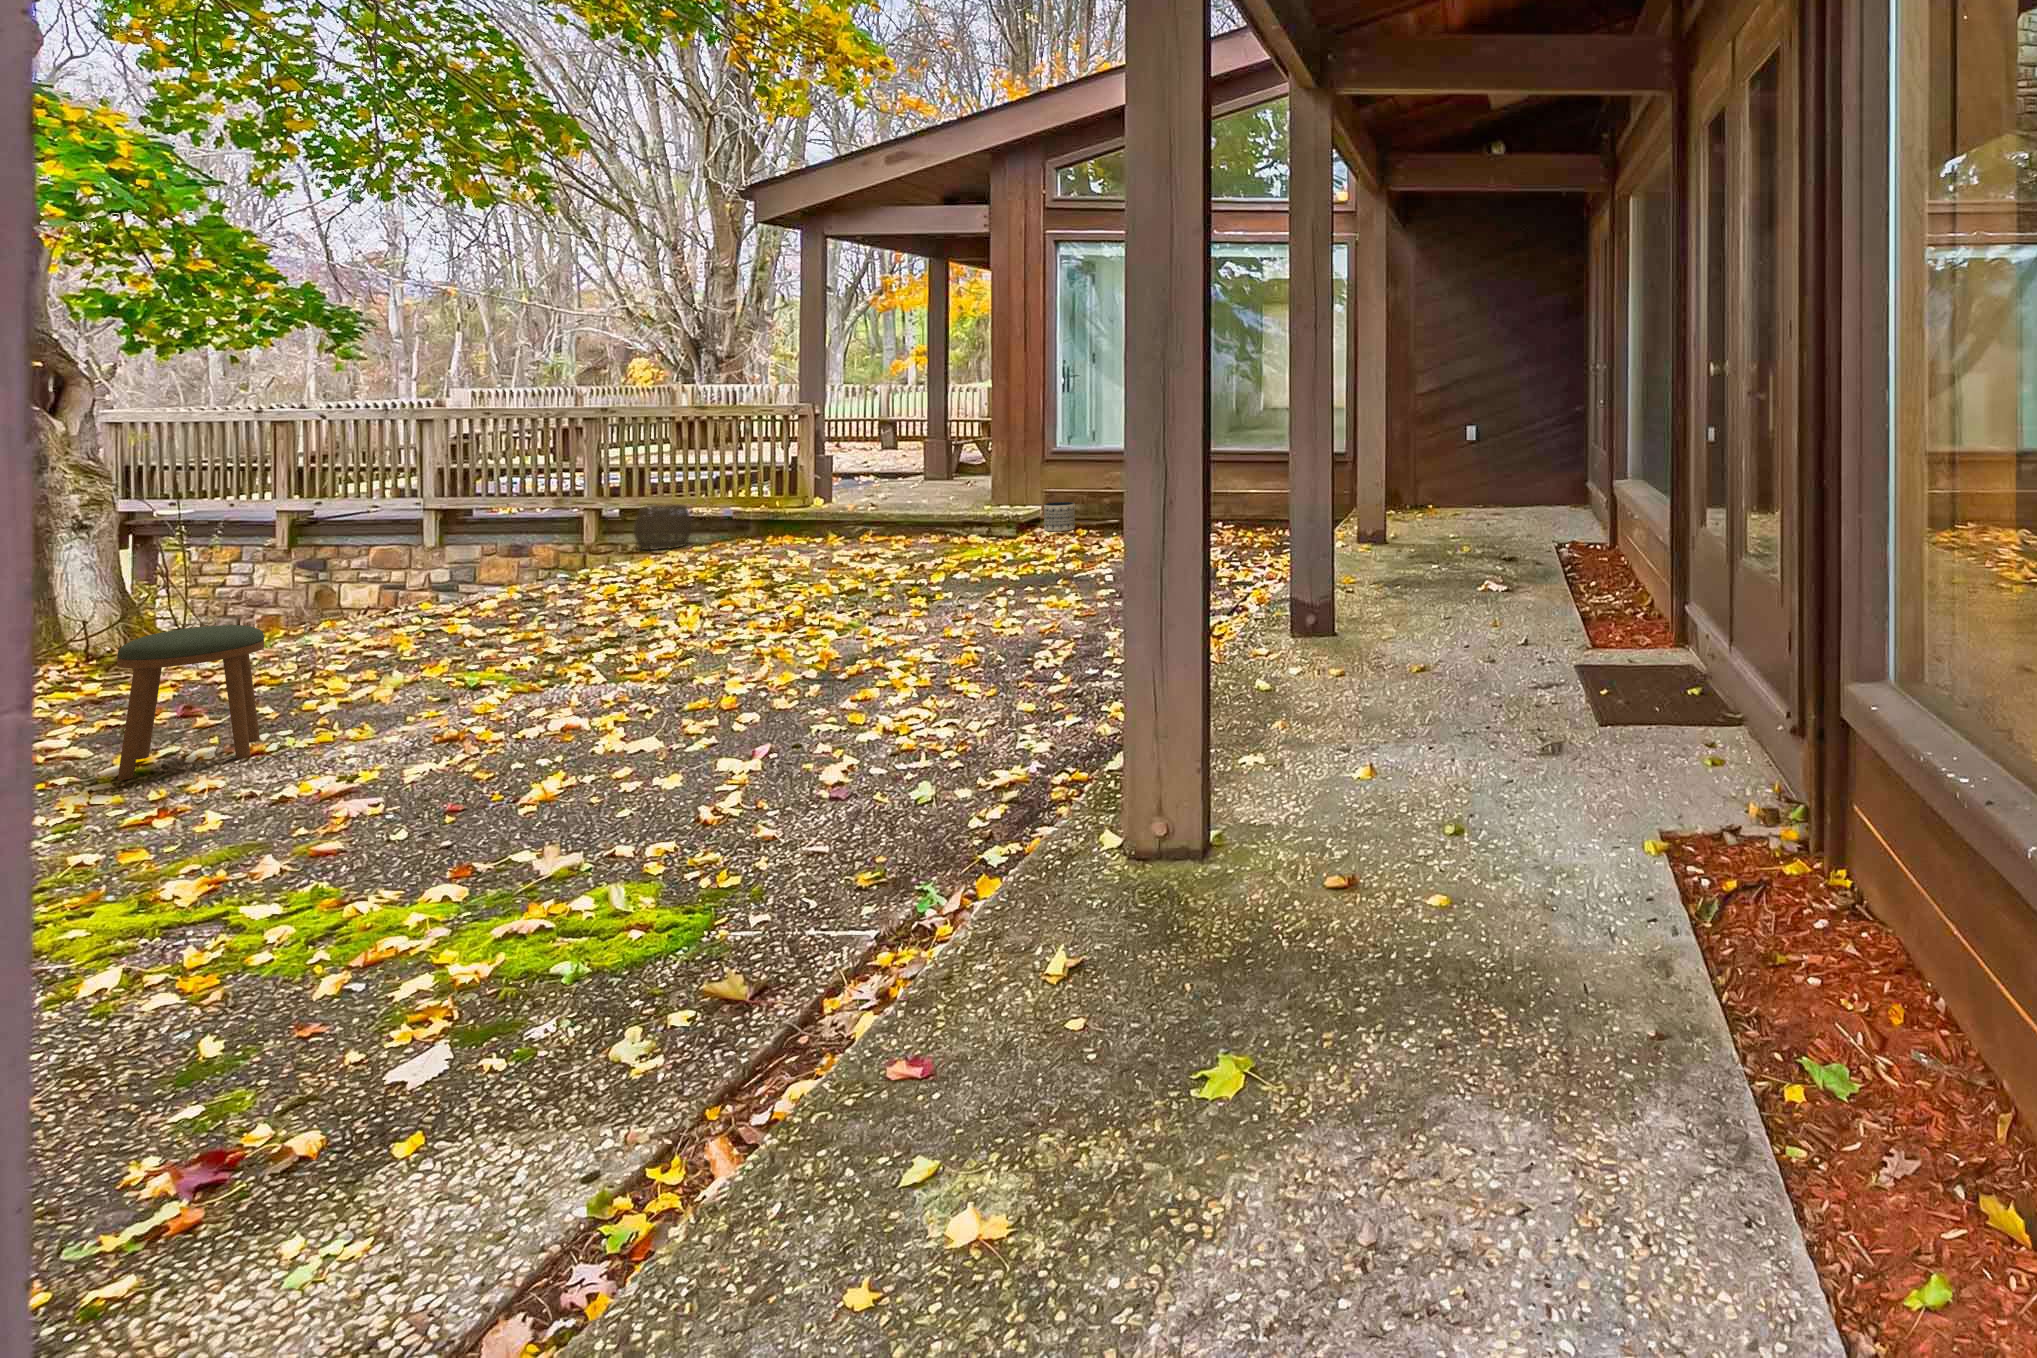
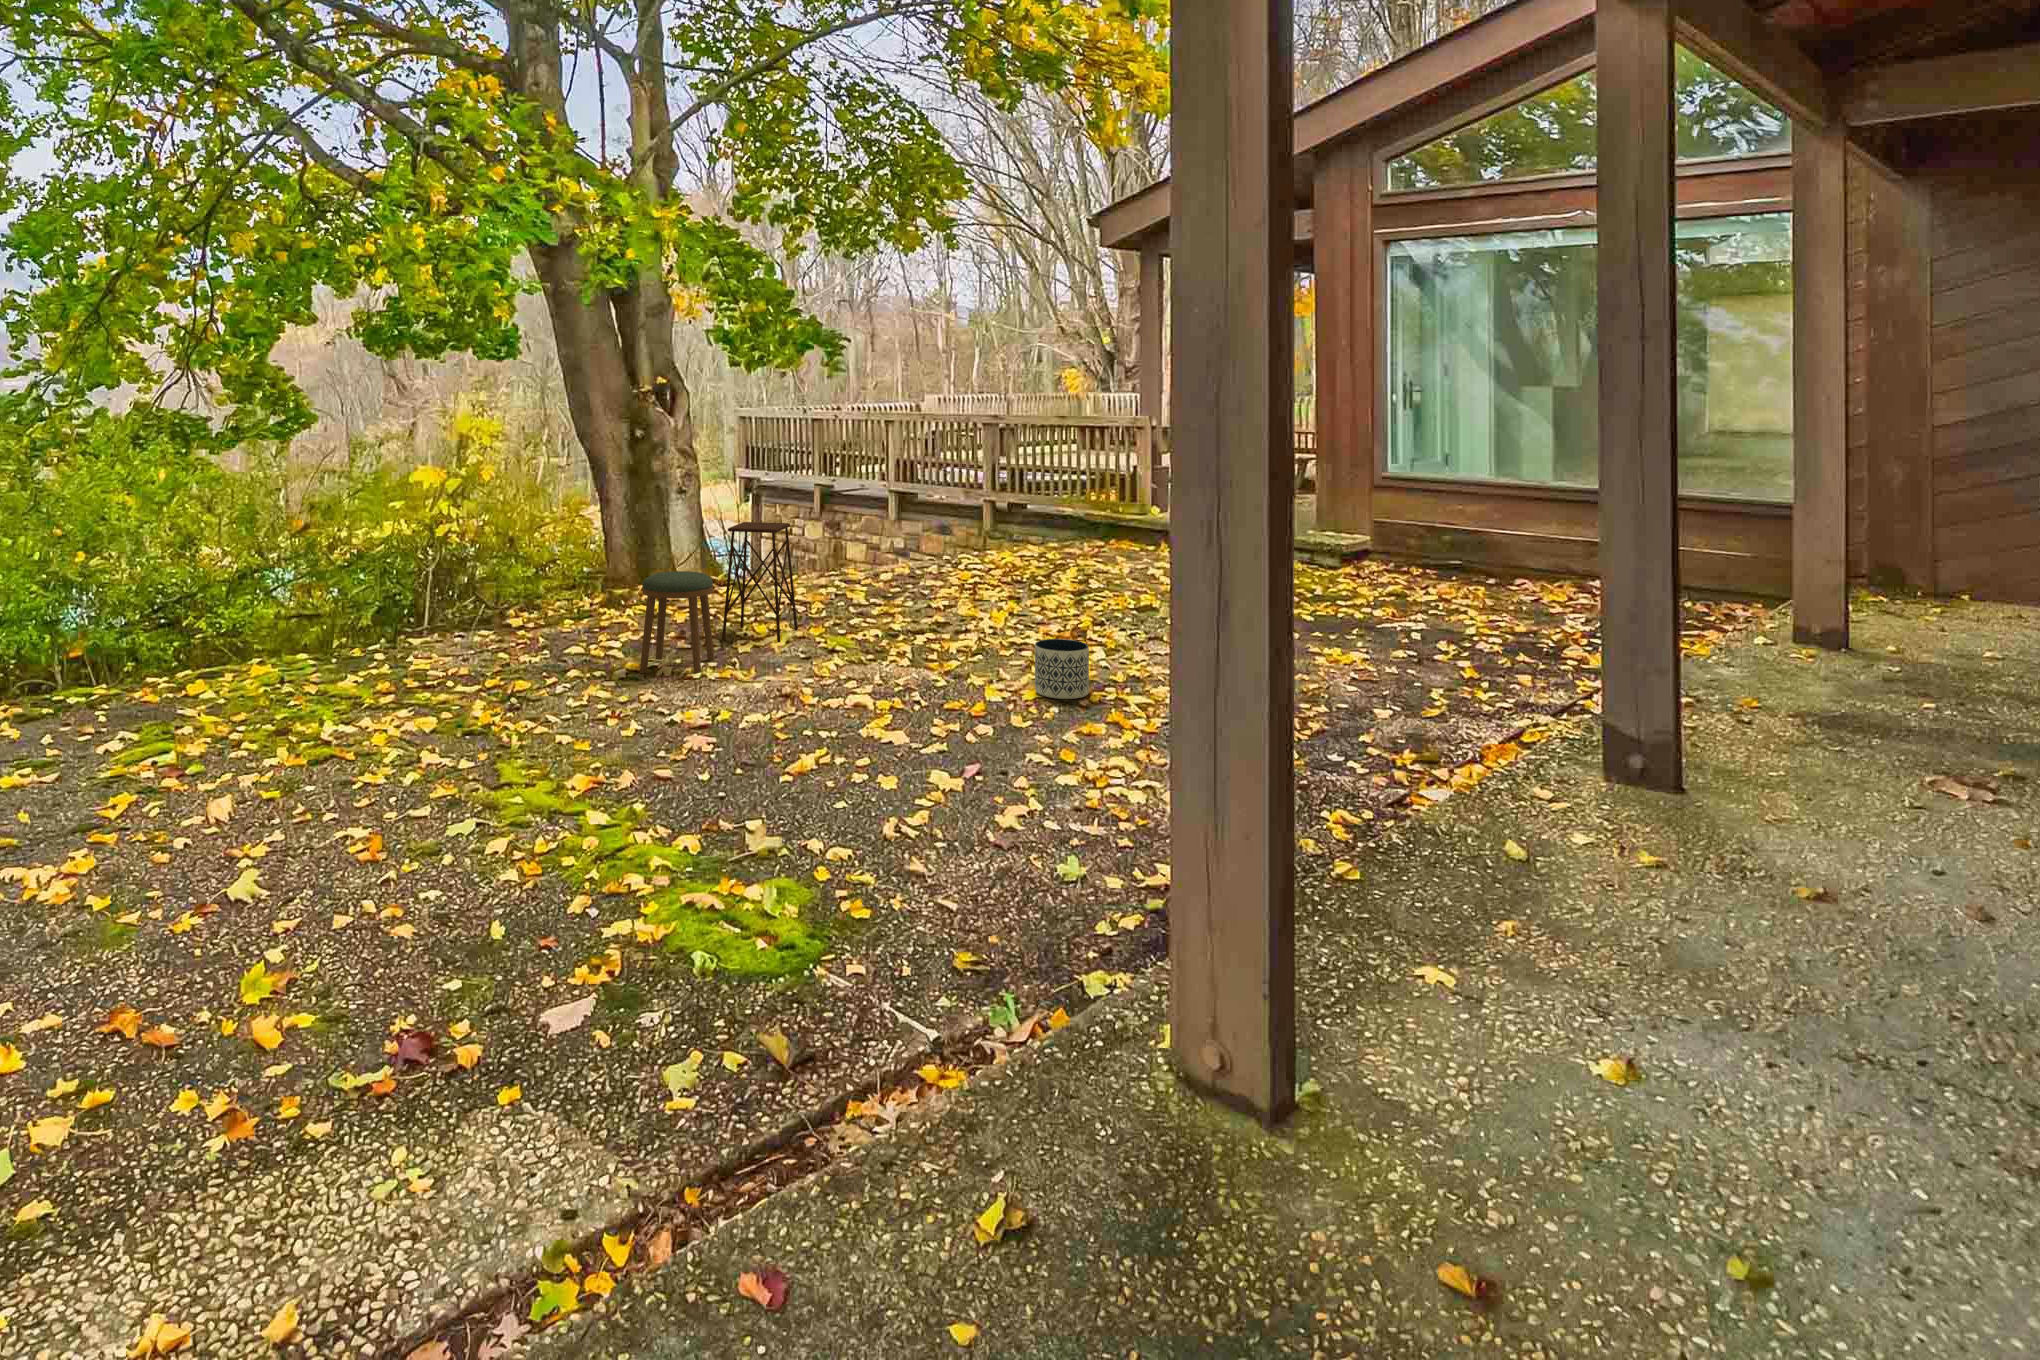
planter: present [1044,502,1075,531] -> present [1035,639,1089,699]
woven basket: present [633,504,692,550] -> none [1010,502,1053,543]
side table: none [250,549,382,717] -> present [722,522,798,642]

